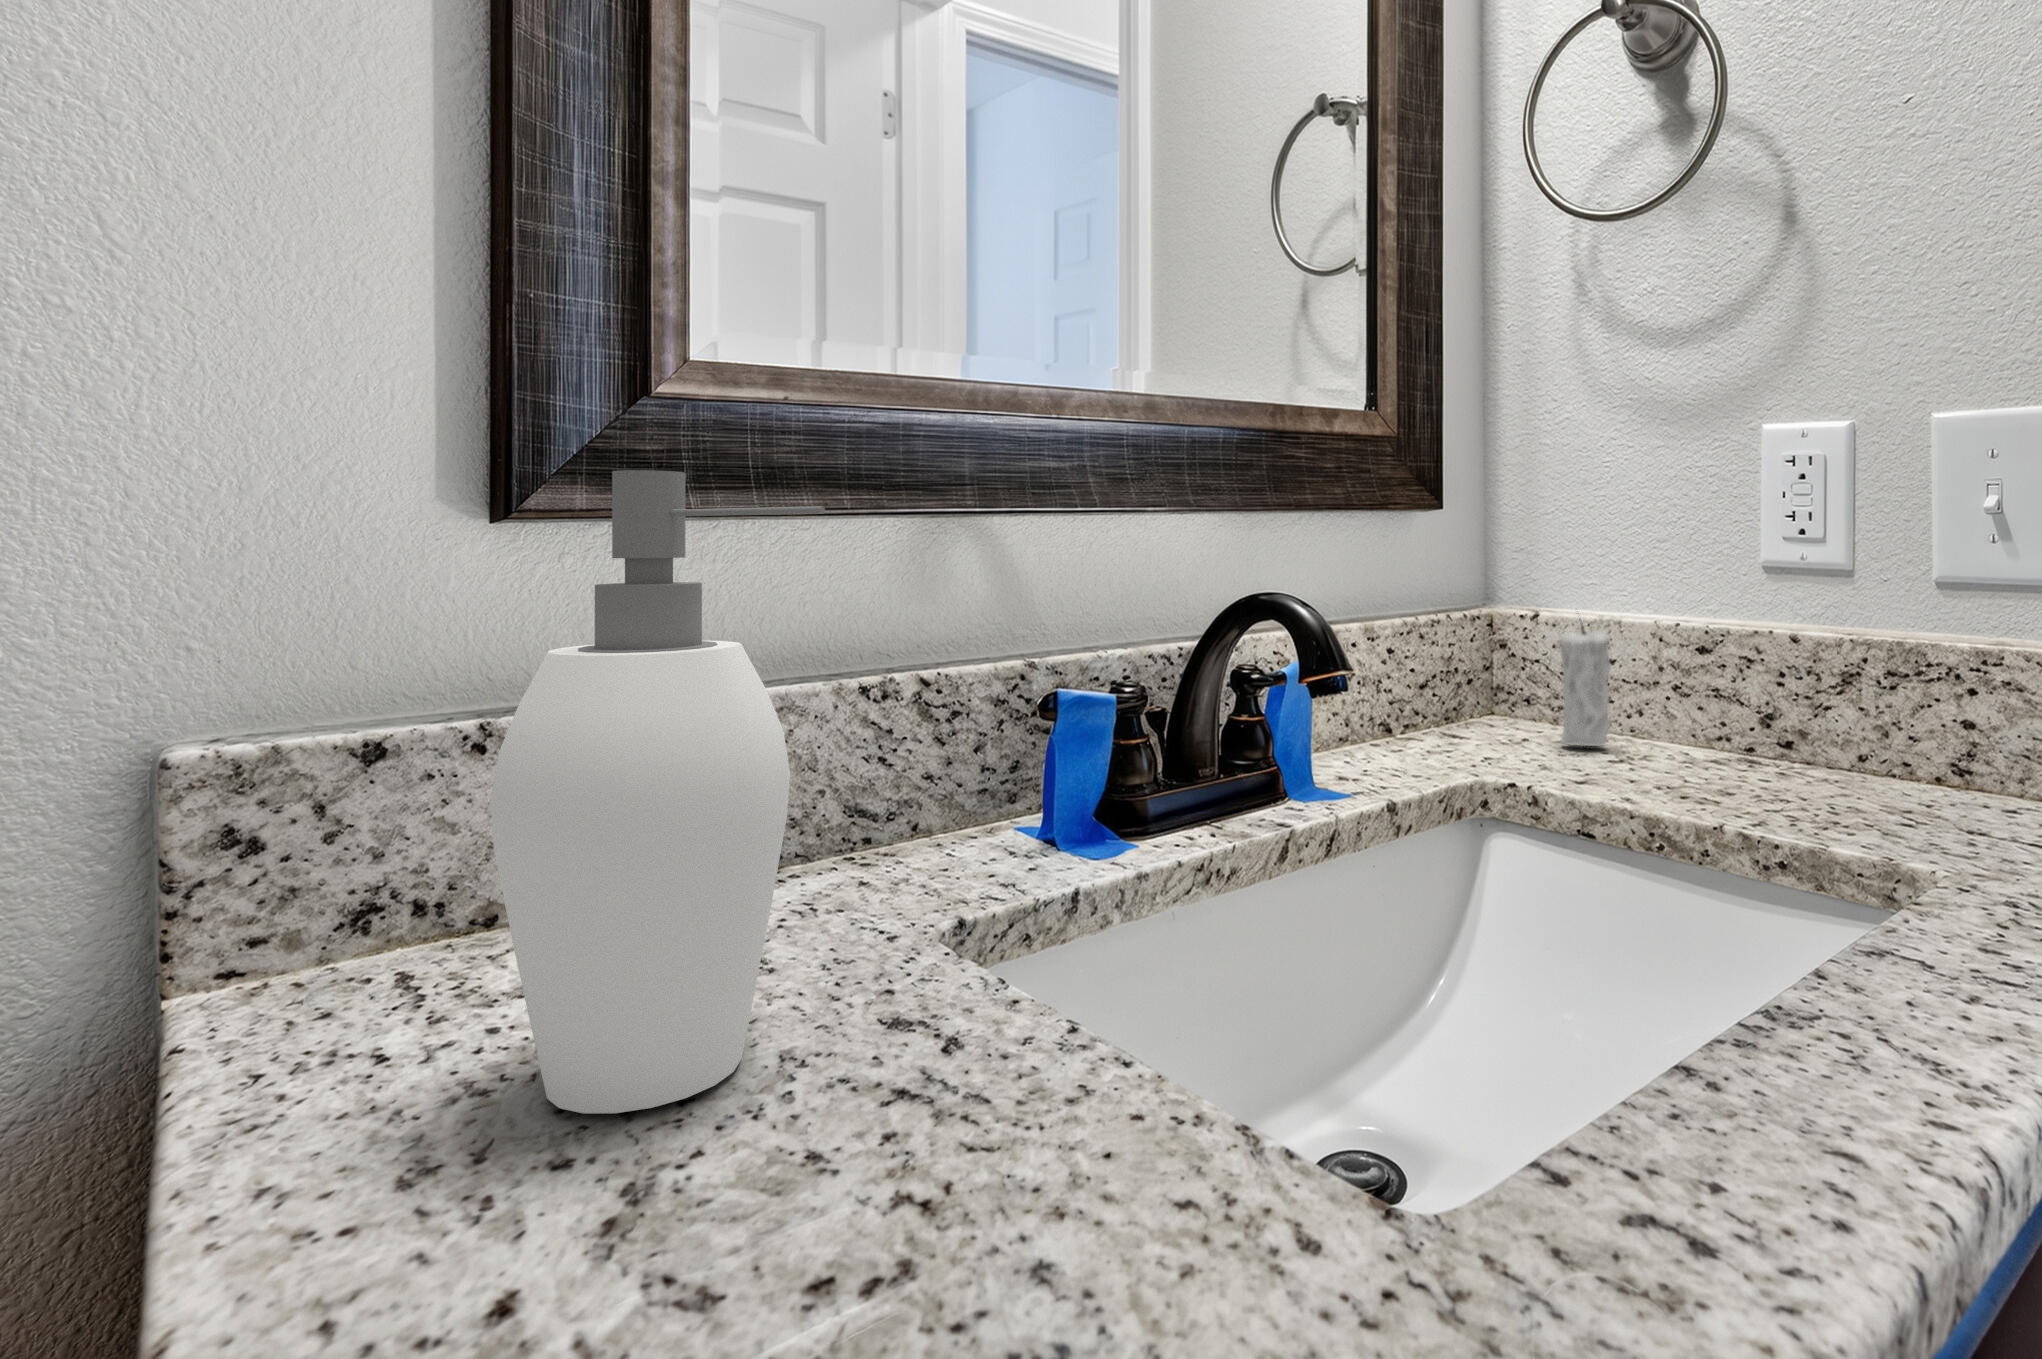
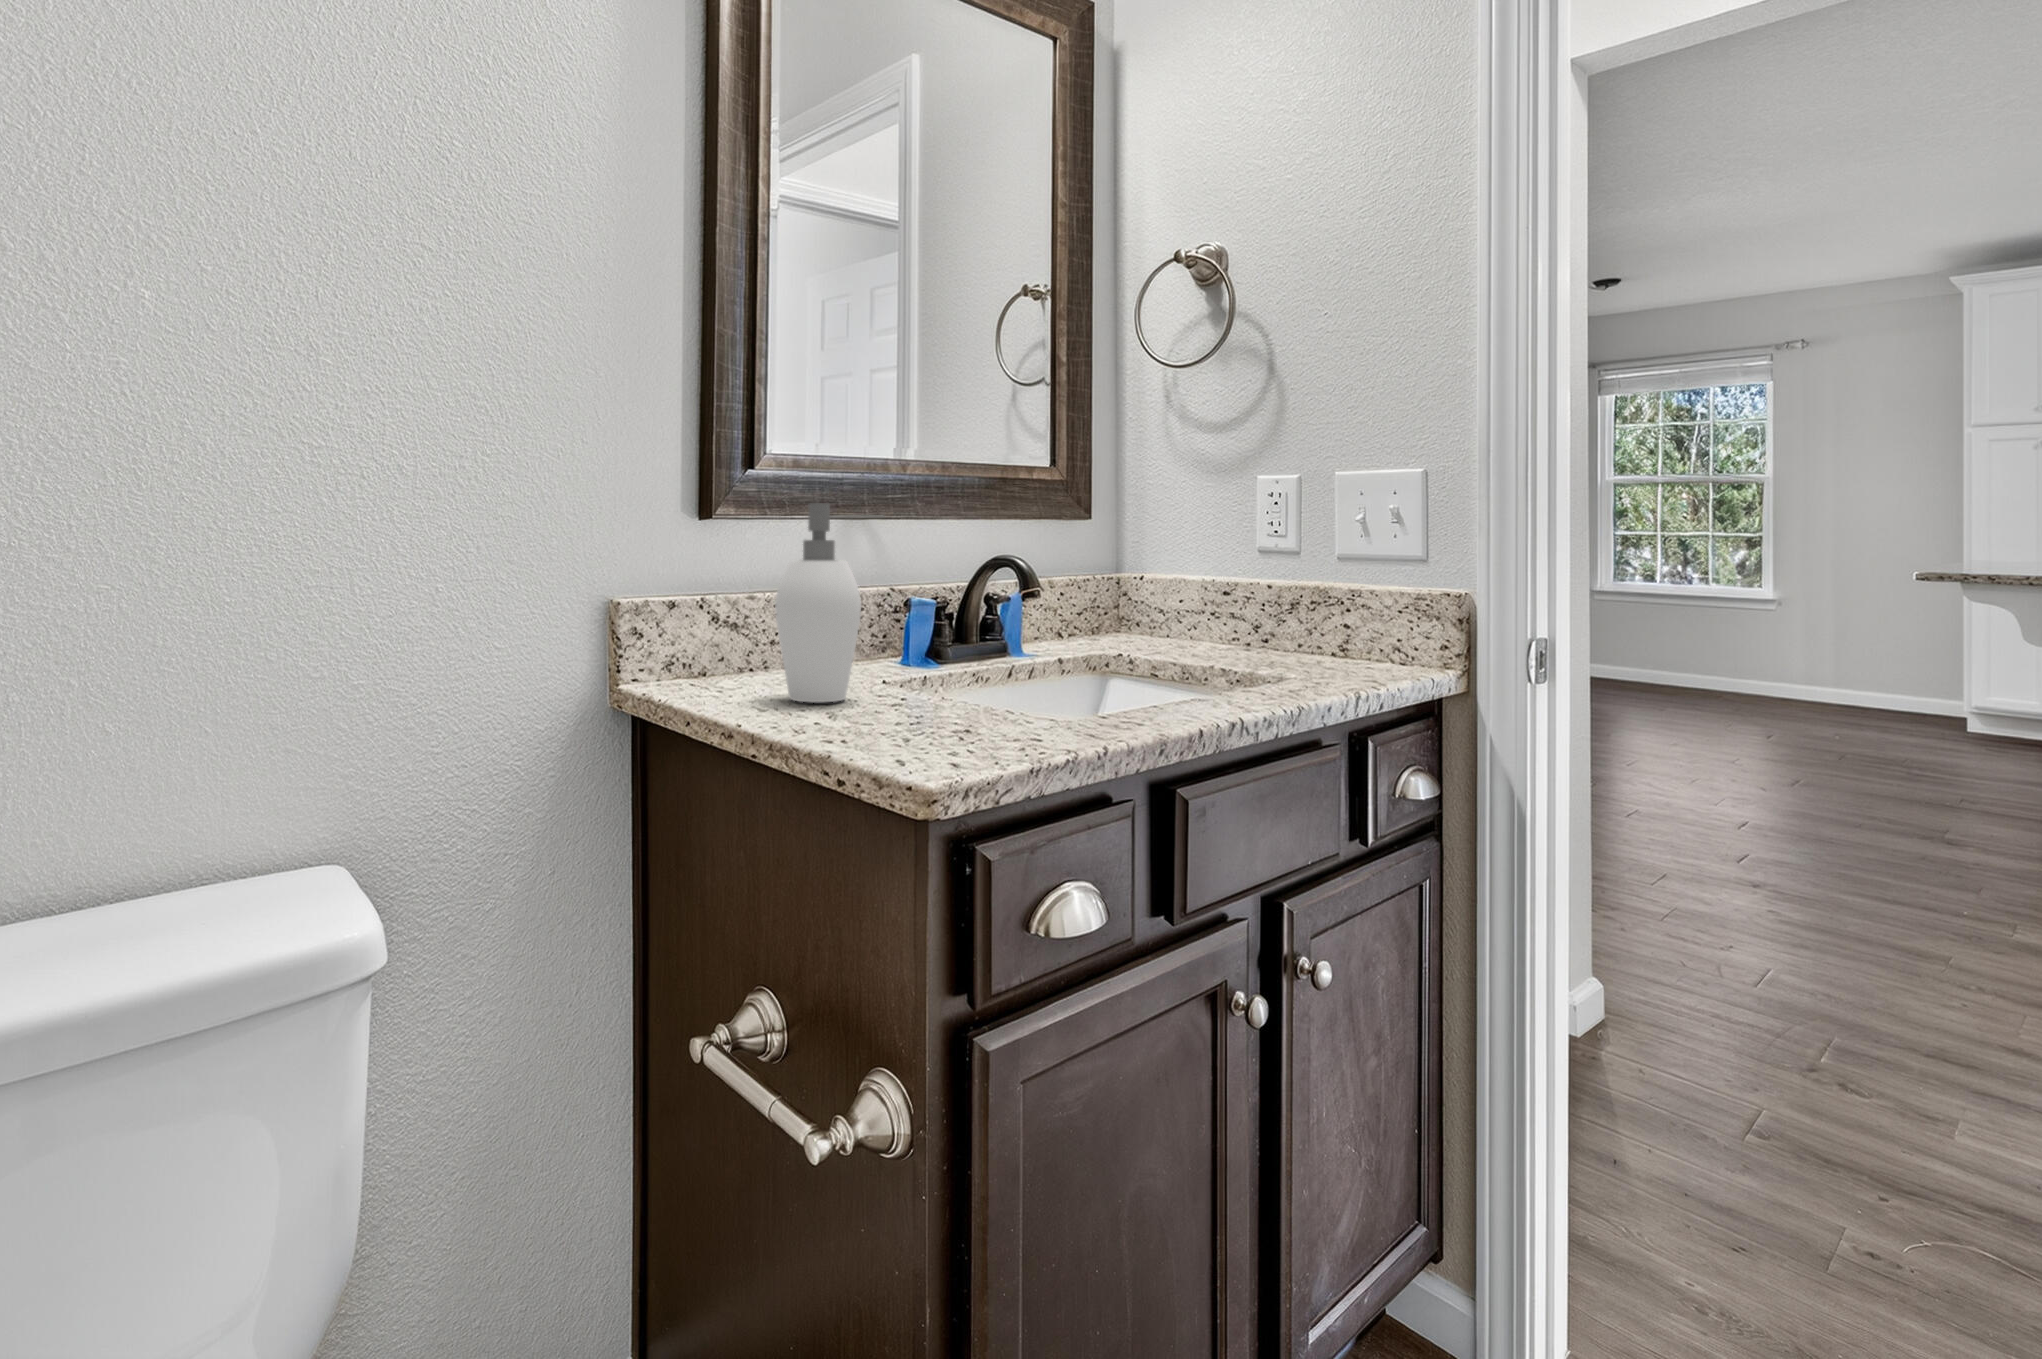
candle: present [1560,619,1611,746] -> none [1151,570,1178,643]

